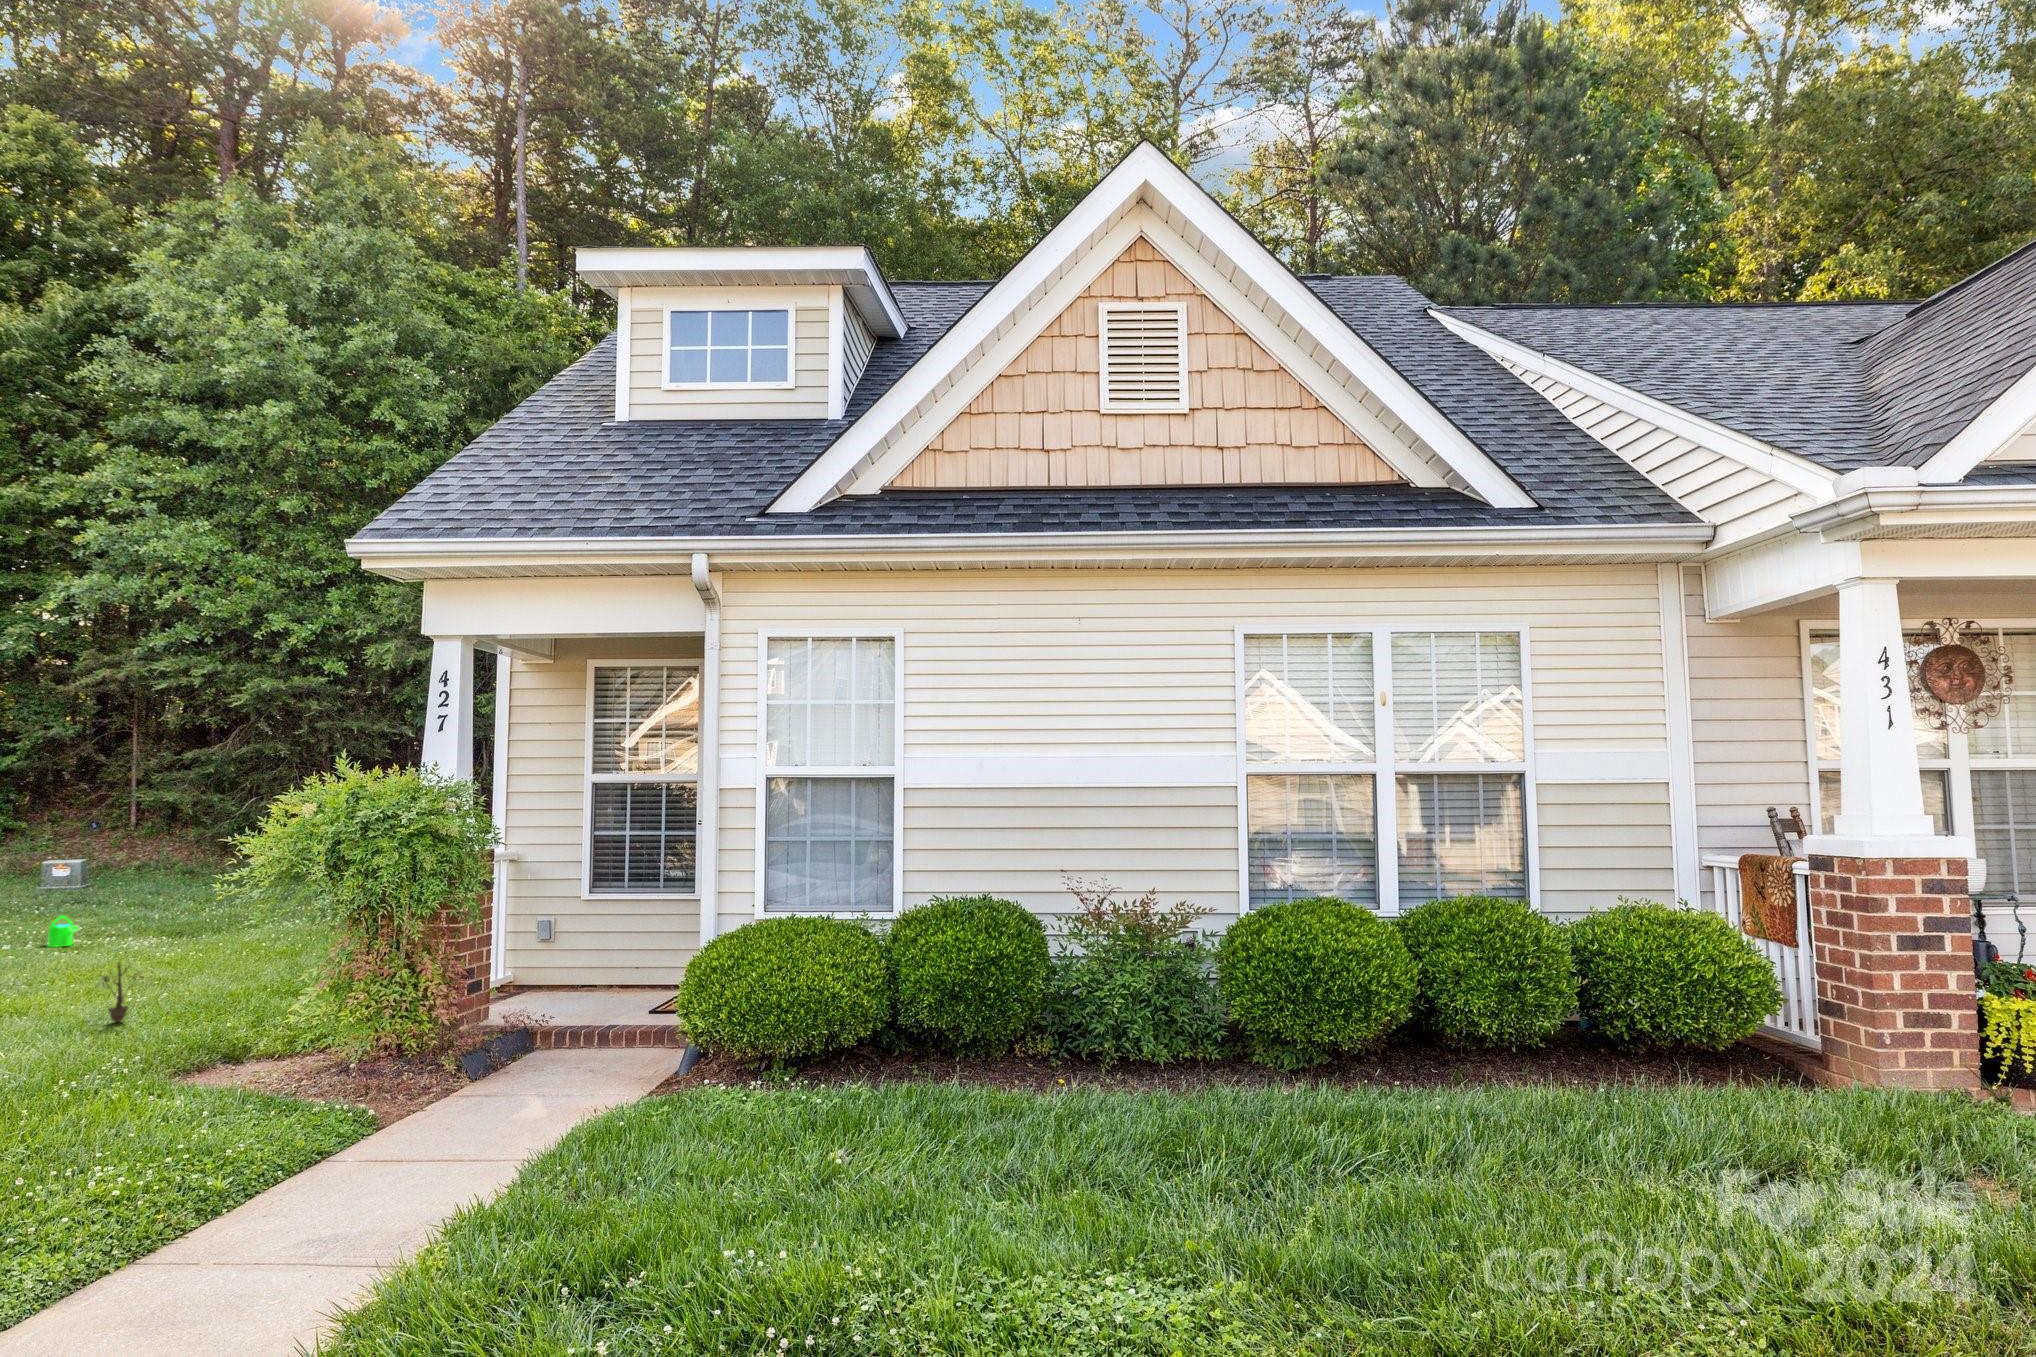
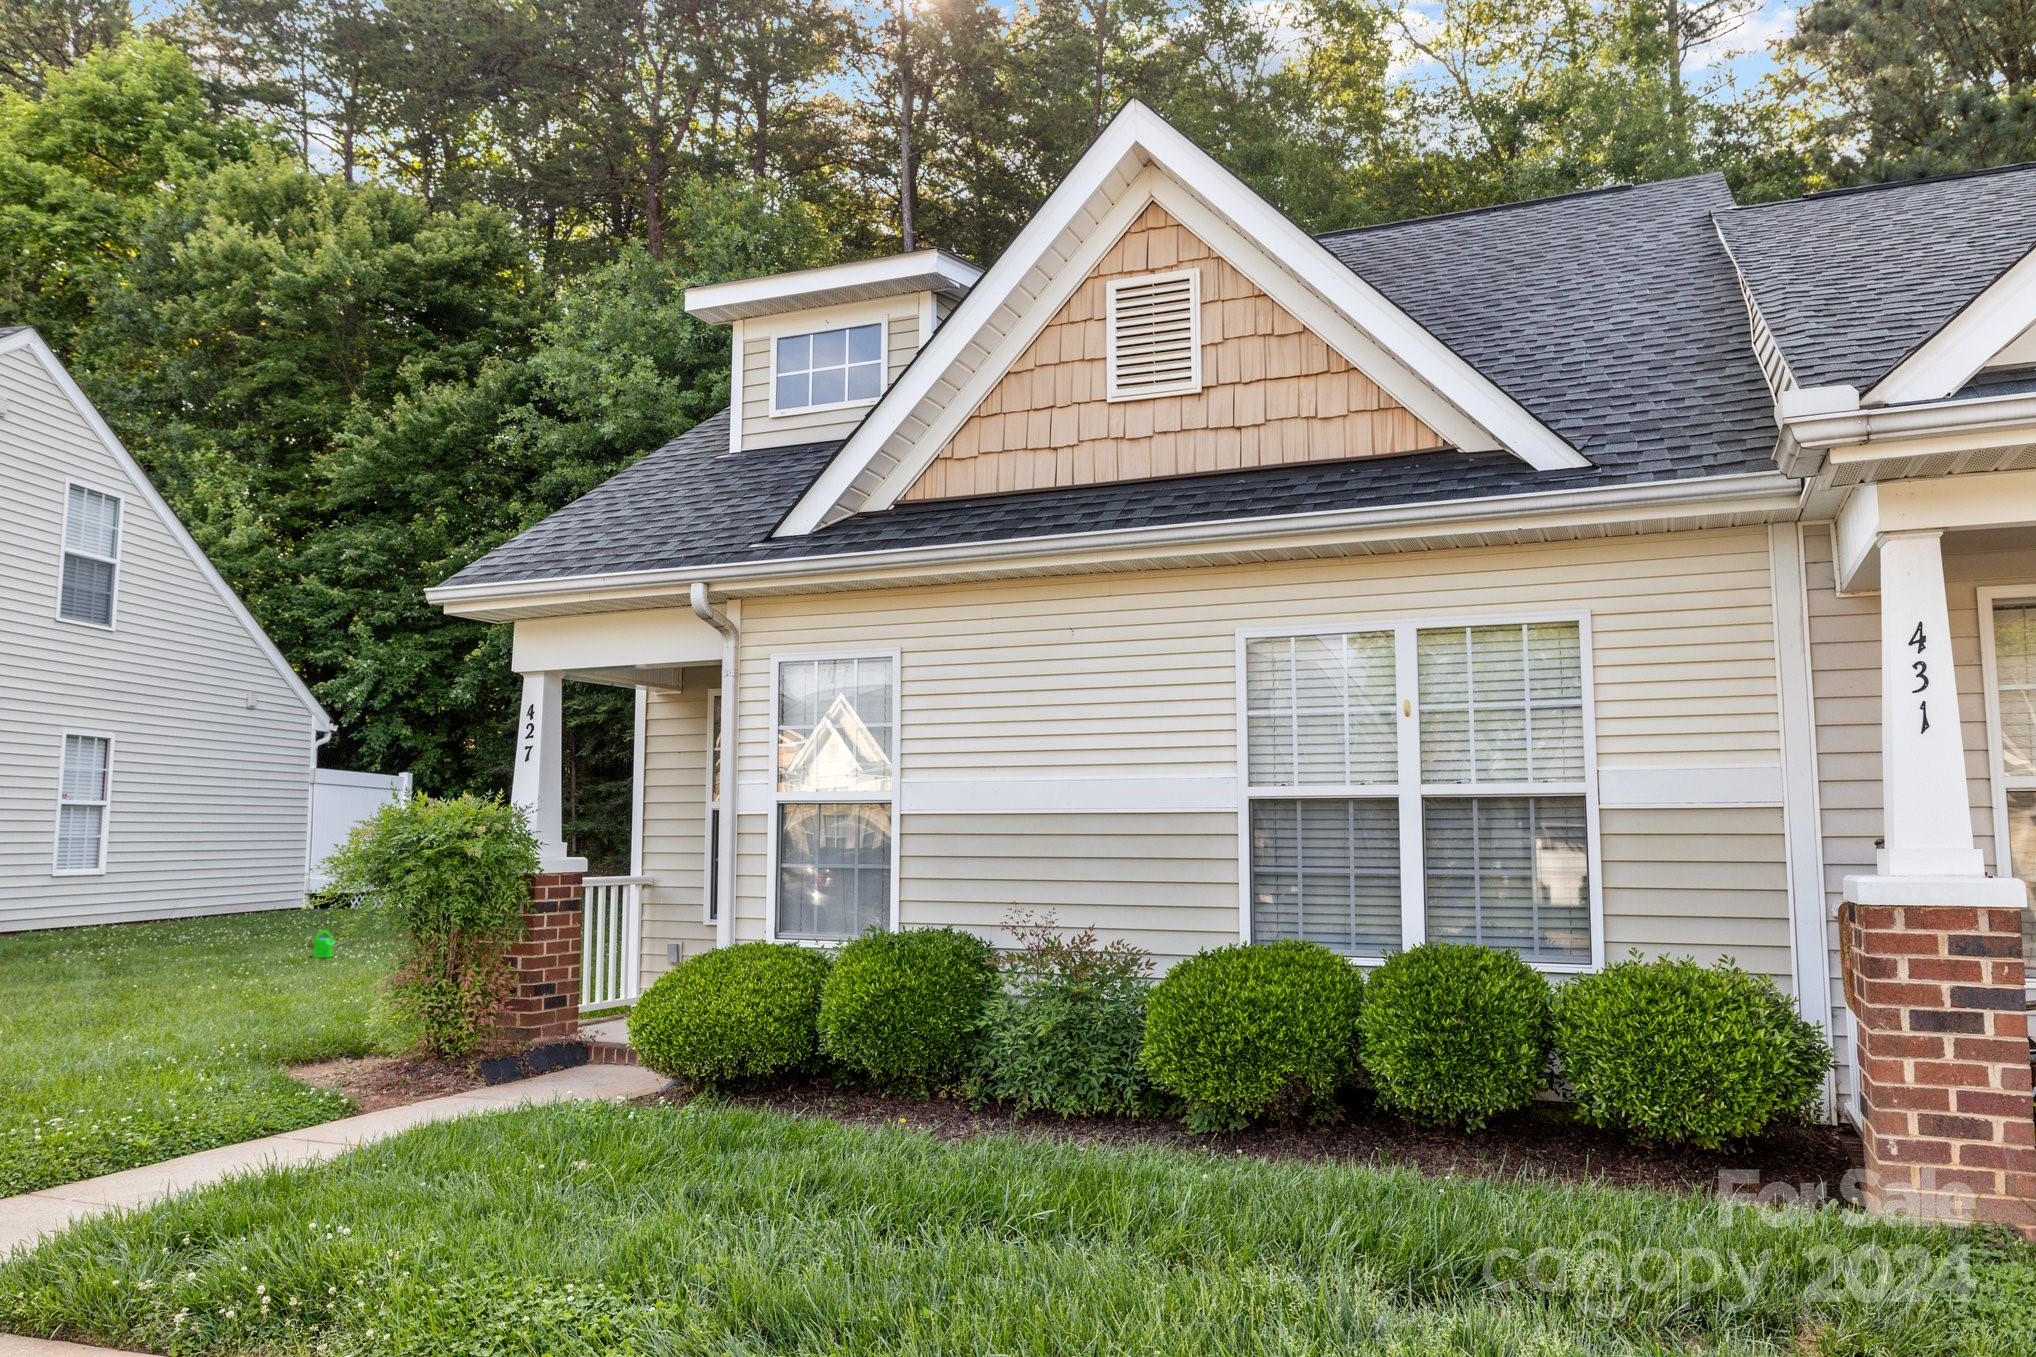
decorative plant: present [88,963,144,1022] -> none [255,959,300,1011]

